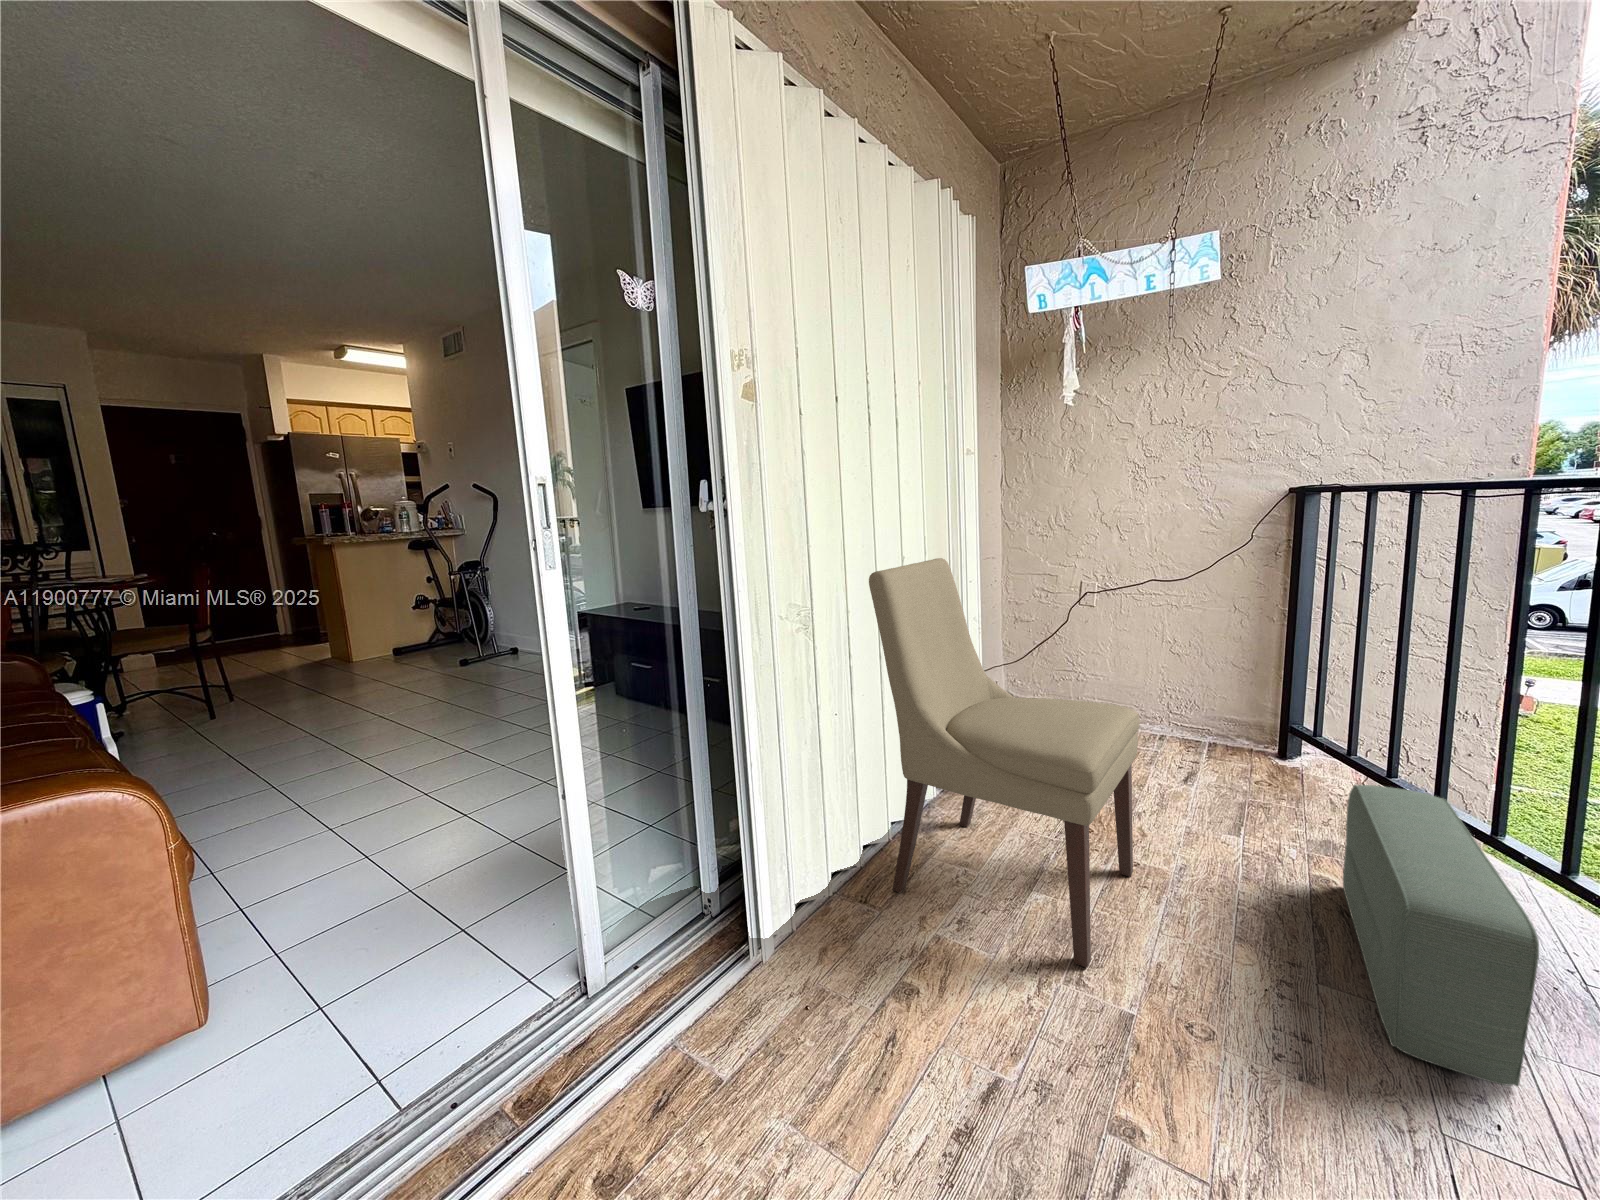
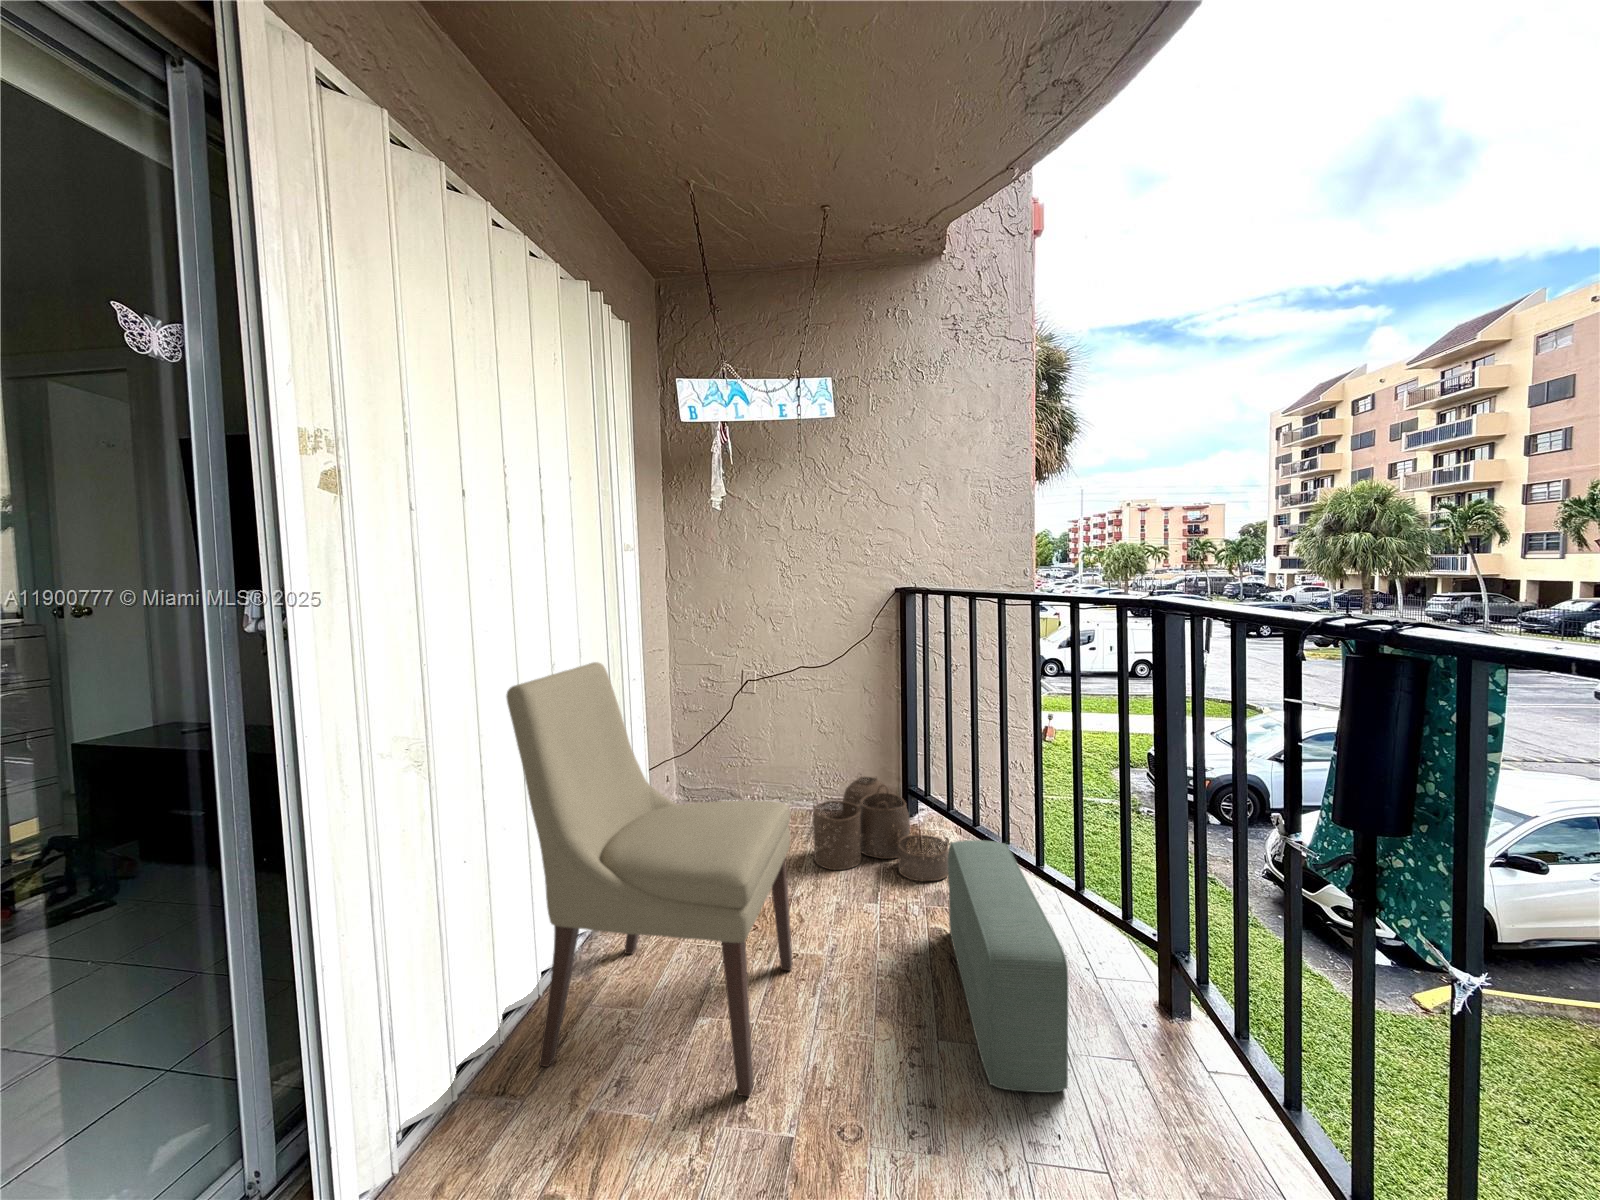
woven basket: none [1159,701,1349,832] -> present [813,774,949,881]

